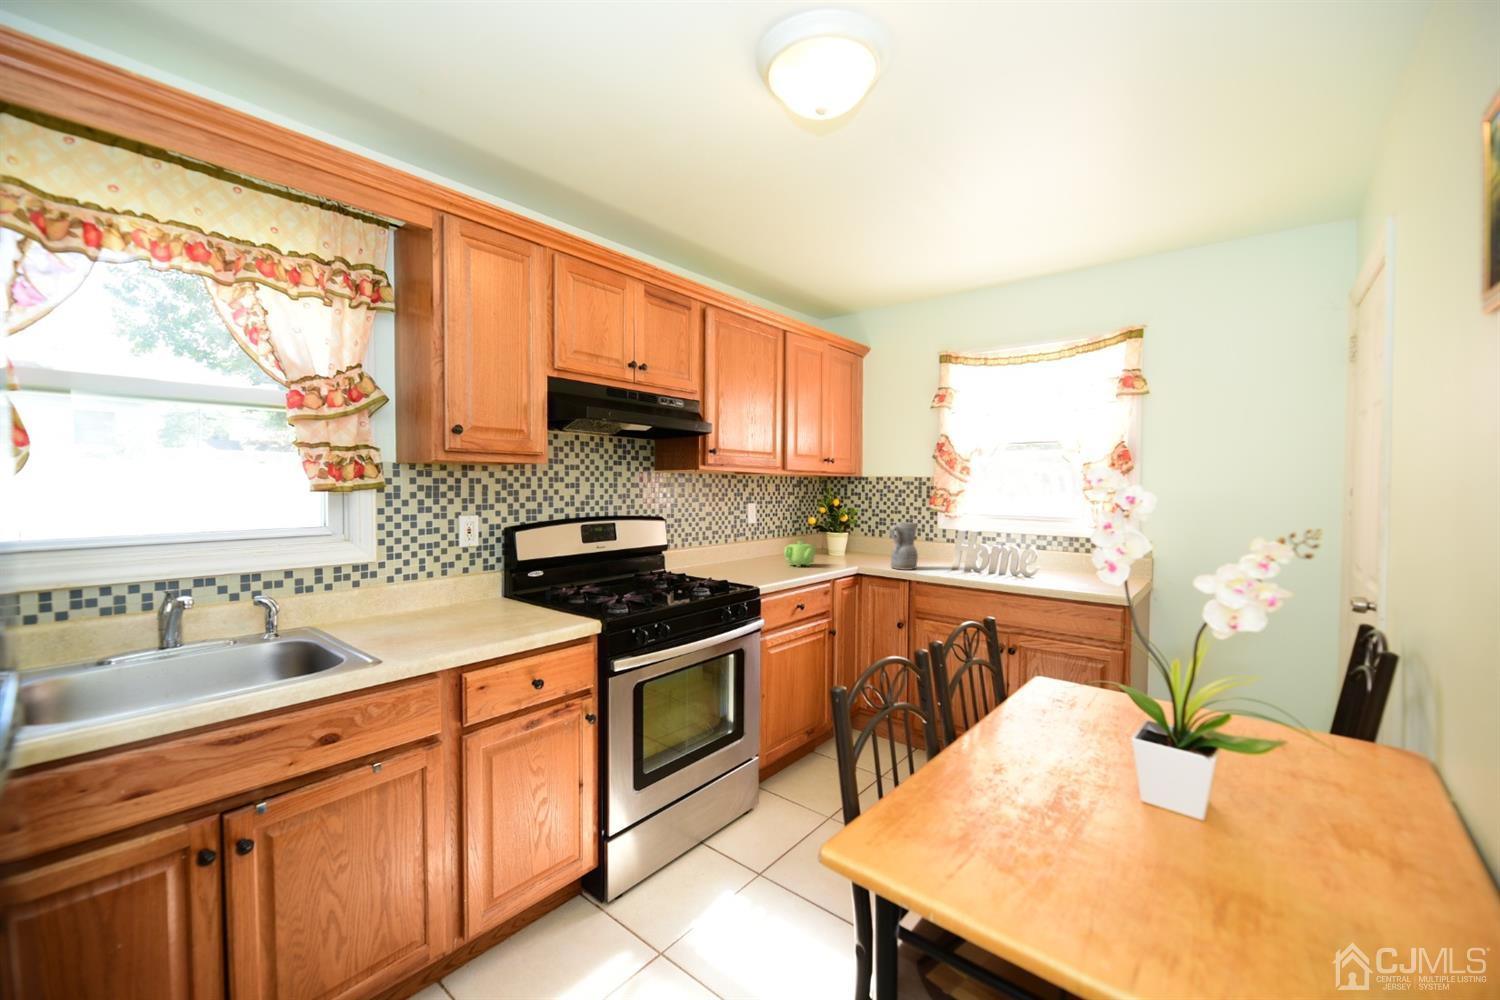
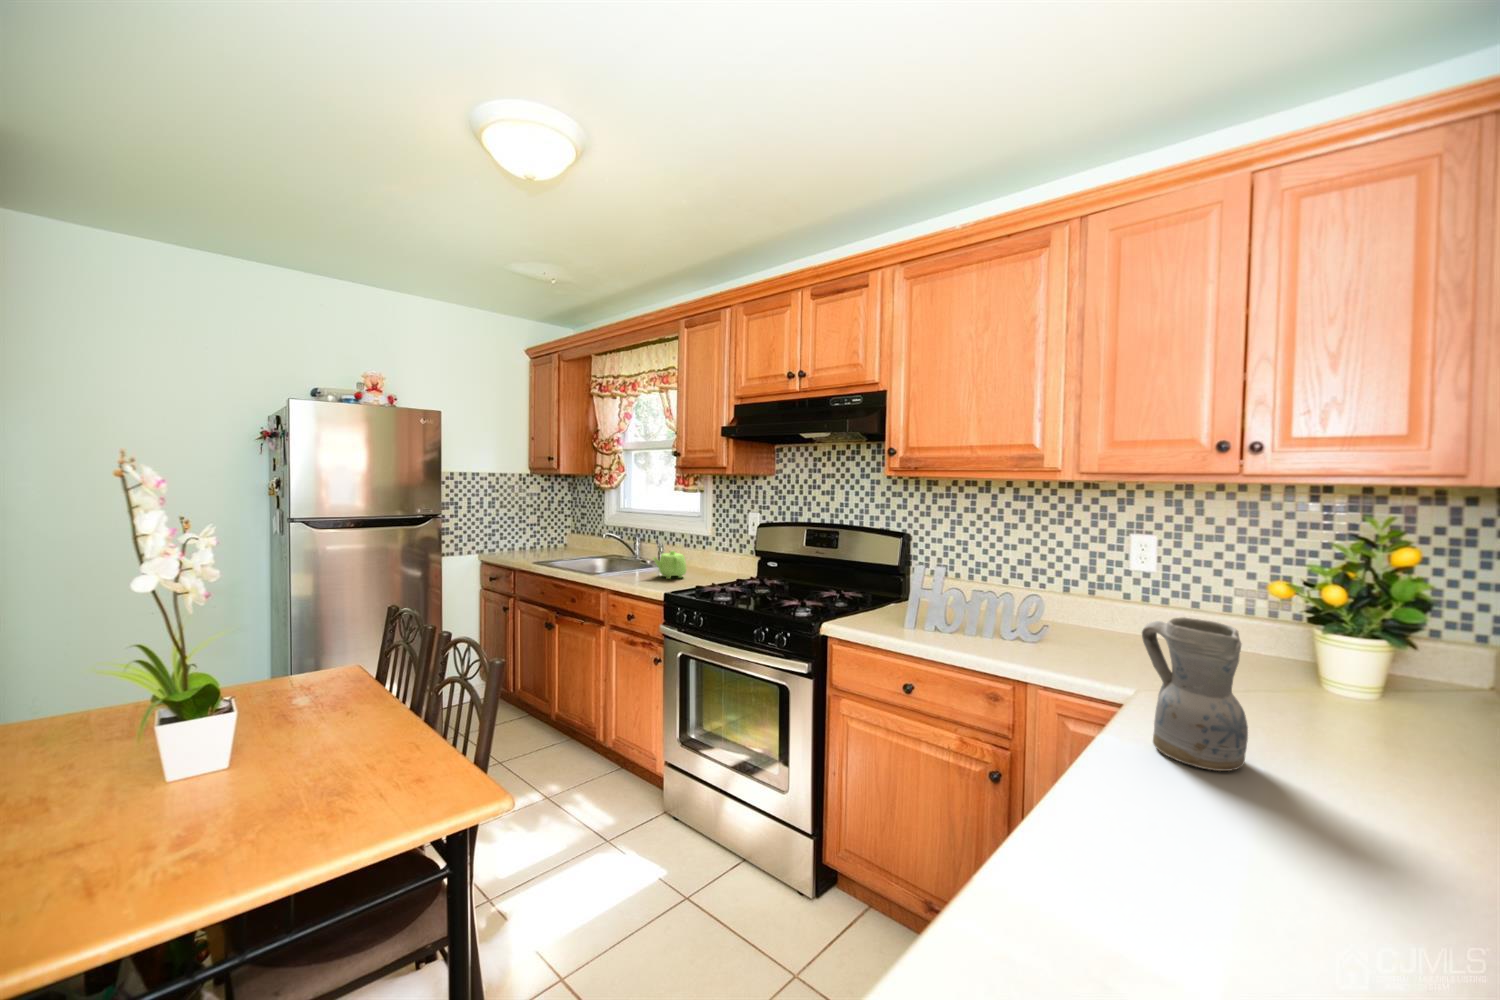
teapot: present [784,542,815,567] -> present [653,551,686,579]

